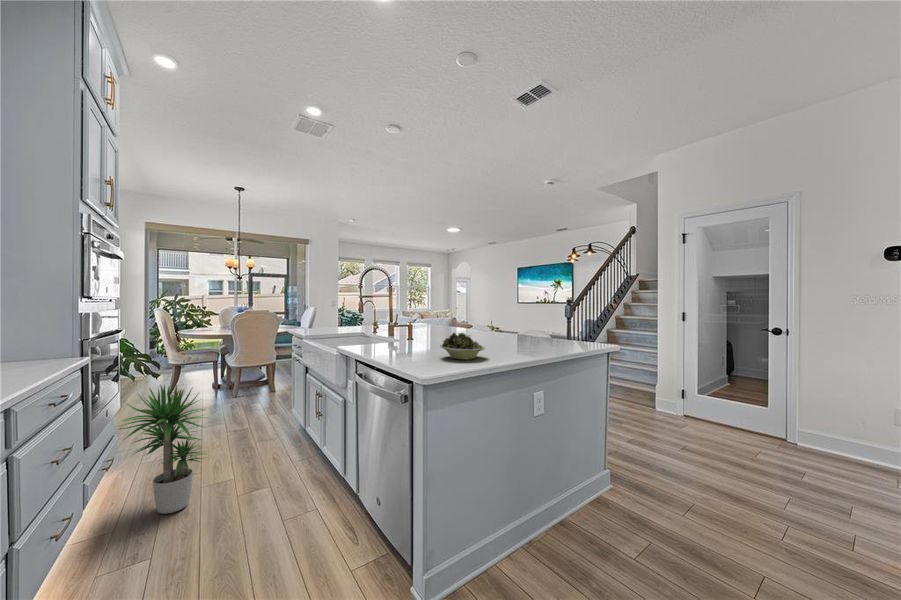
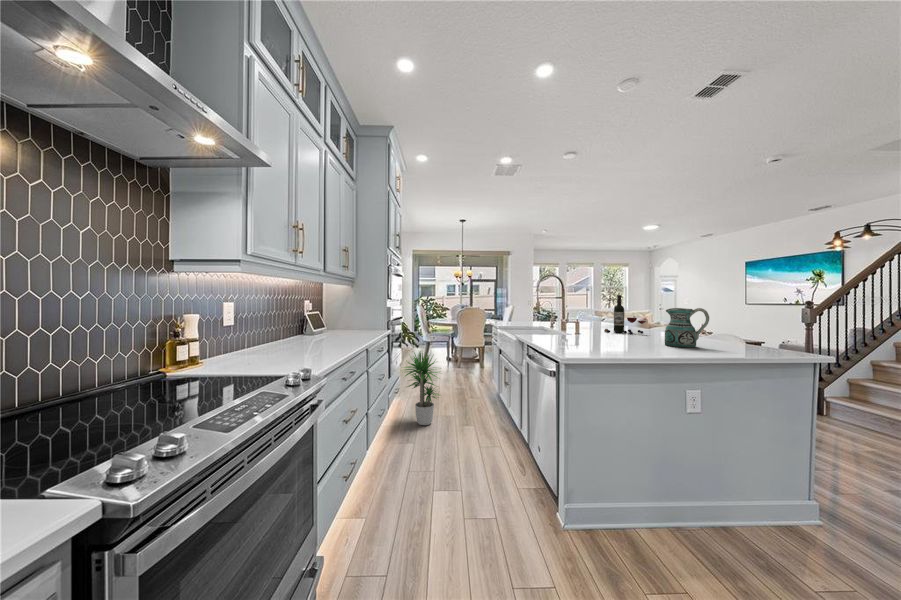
wine bottle: none [434,292,477,336] -> present [604,295,646,334]
ceramic pitcher: none [507,305,546,347] -> present [665,308,709,348]
bowl: present [440,333,485,359] -> none [586,329,626,351]

